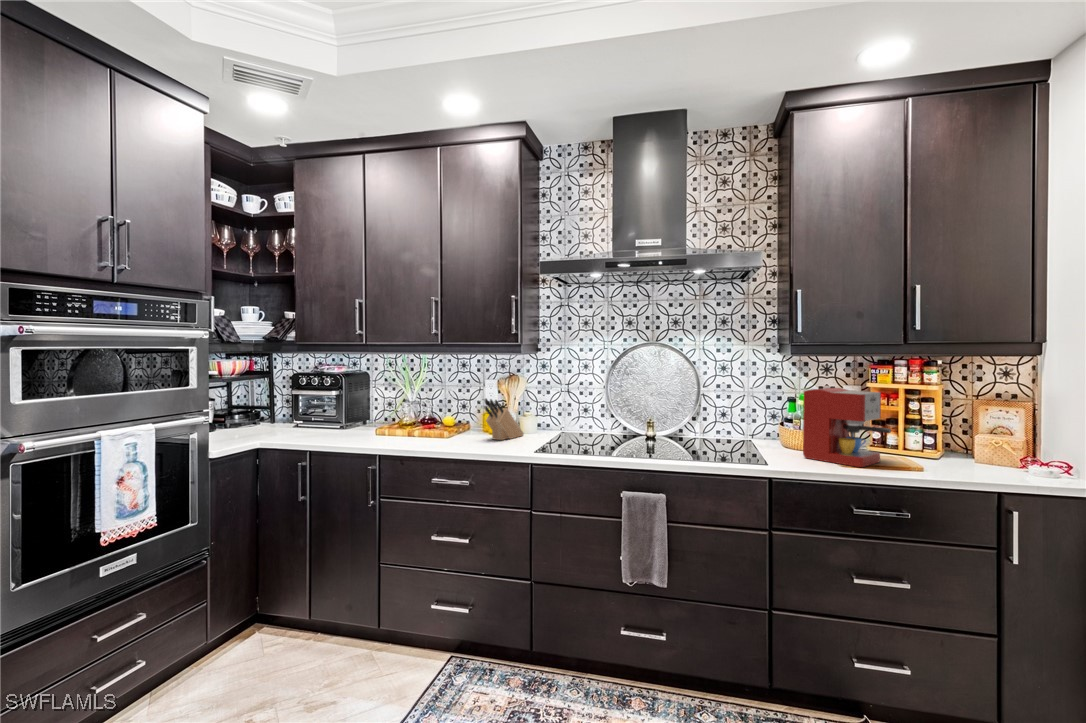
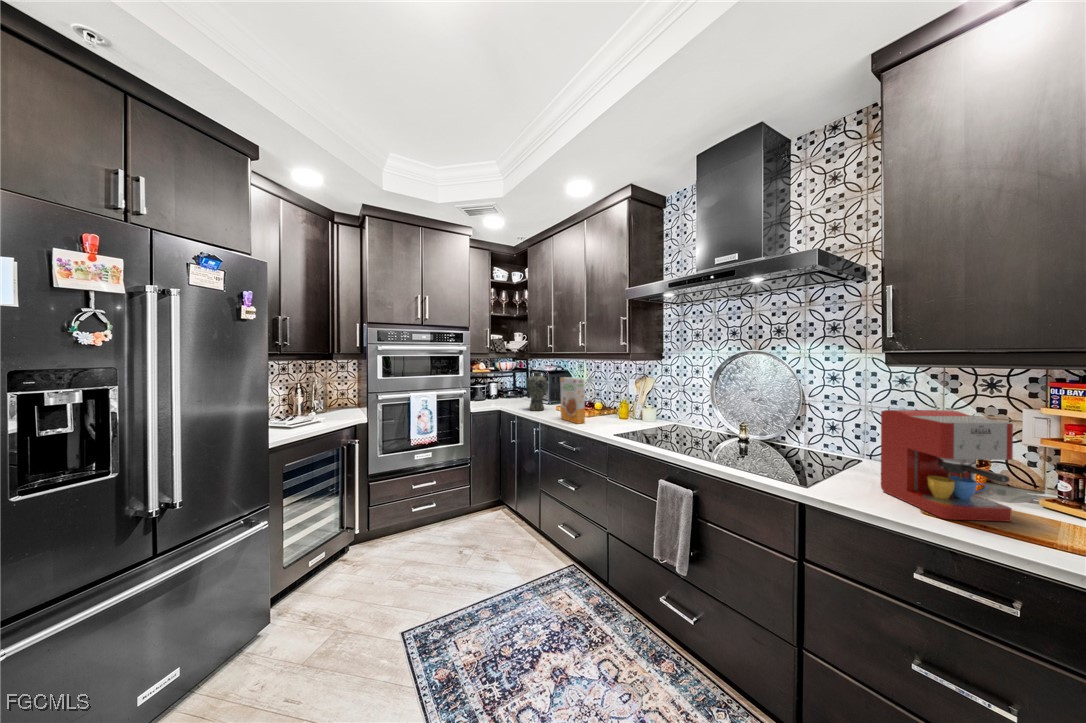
vase: none [317,371,354,435] -> present [526,372,548,411]
cereal box: none [406,377,454,443] -> present [560,377,585,424]
knife block: present [485,399,524,440] -> none [602,394,641,426]

